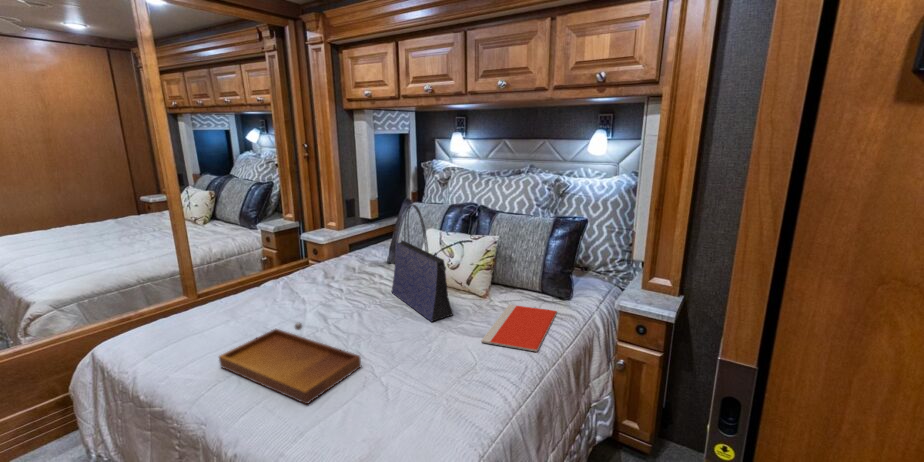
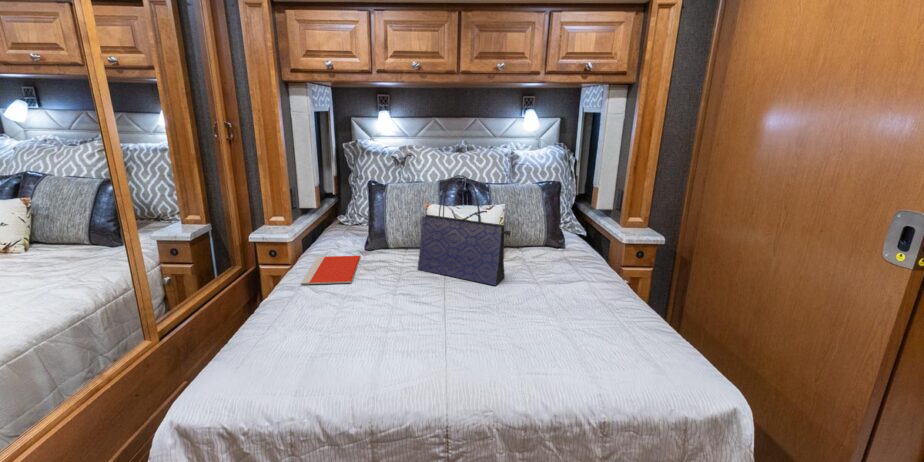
notebook: present [481,305,557,351] -> present [301,256,361,284]
tray: present [219,323,361,404] -> none [340,298,496,373]

